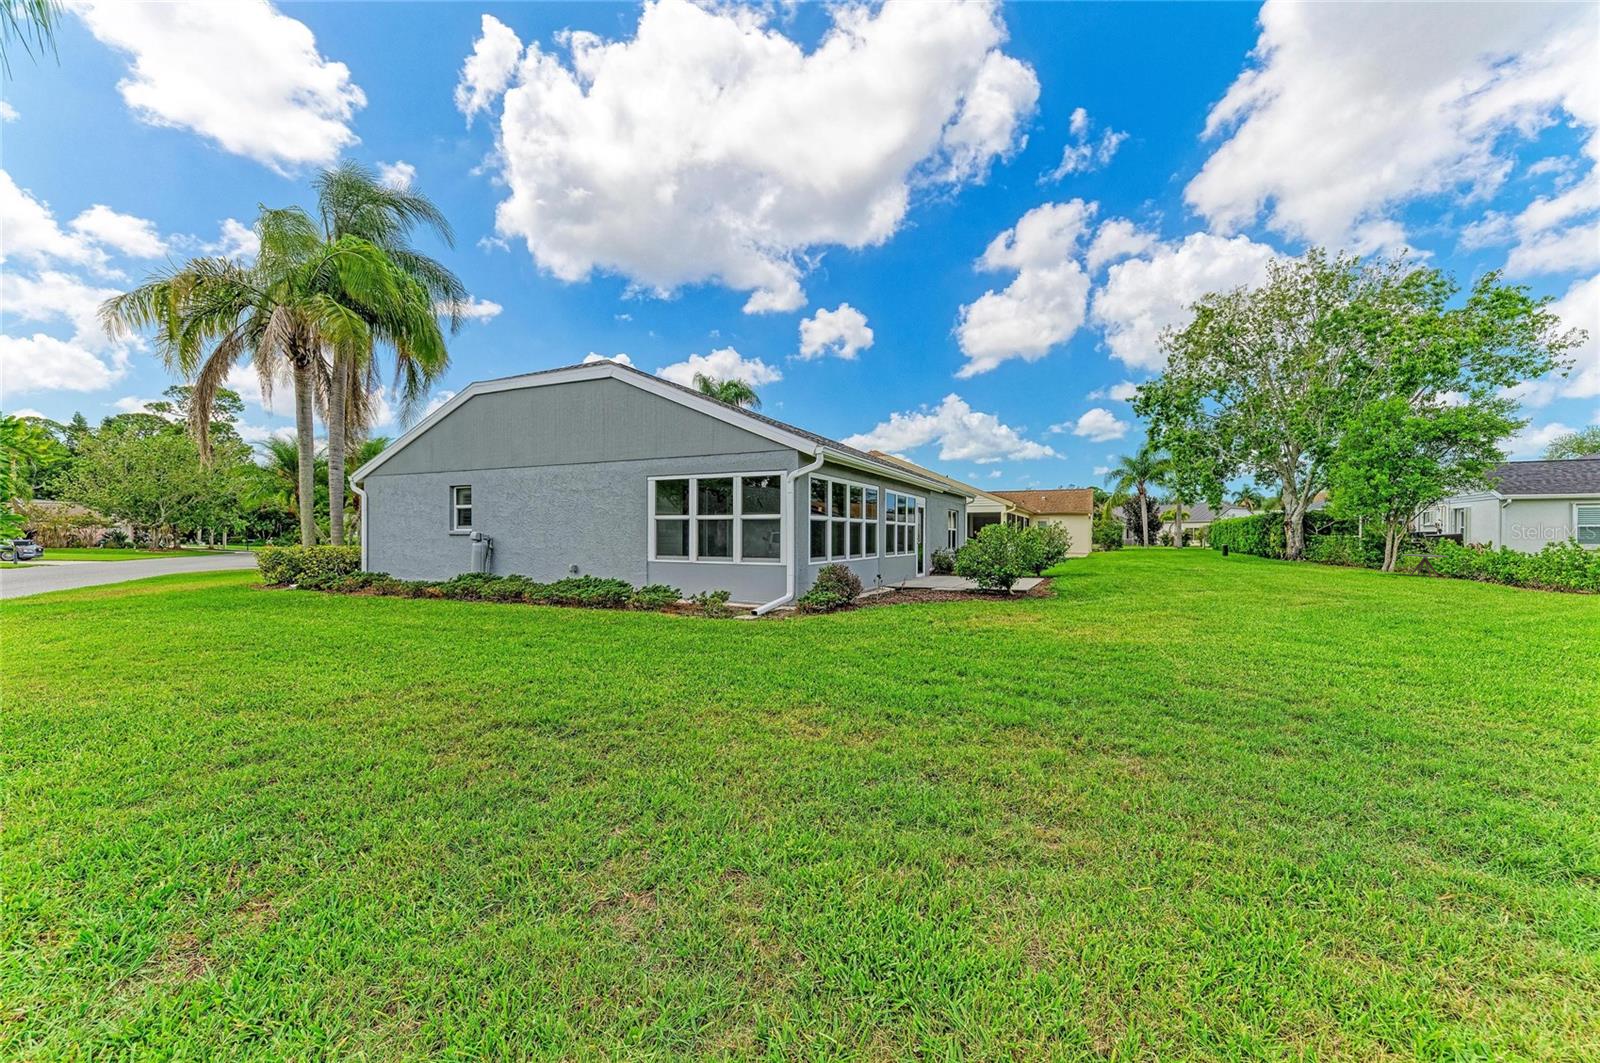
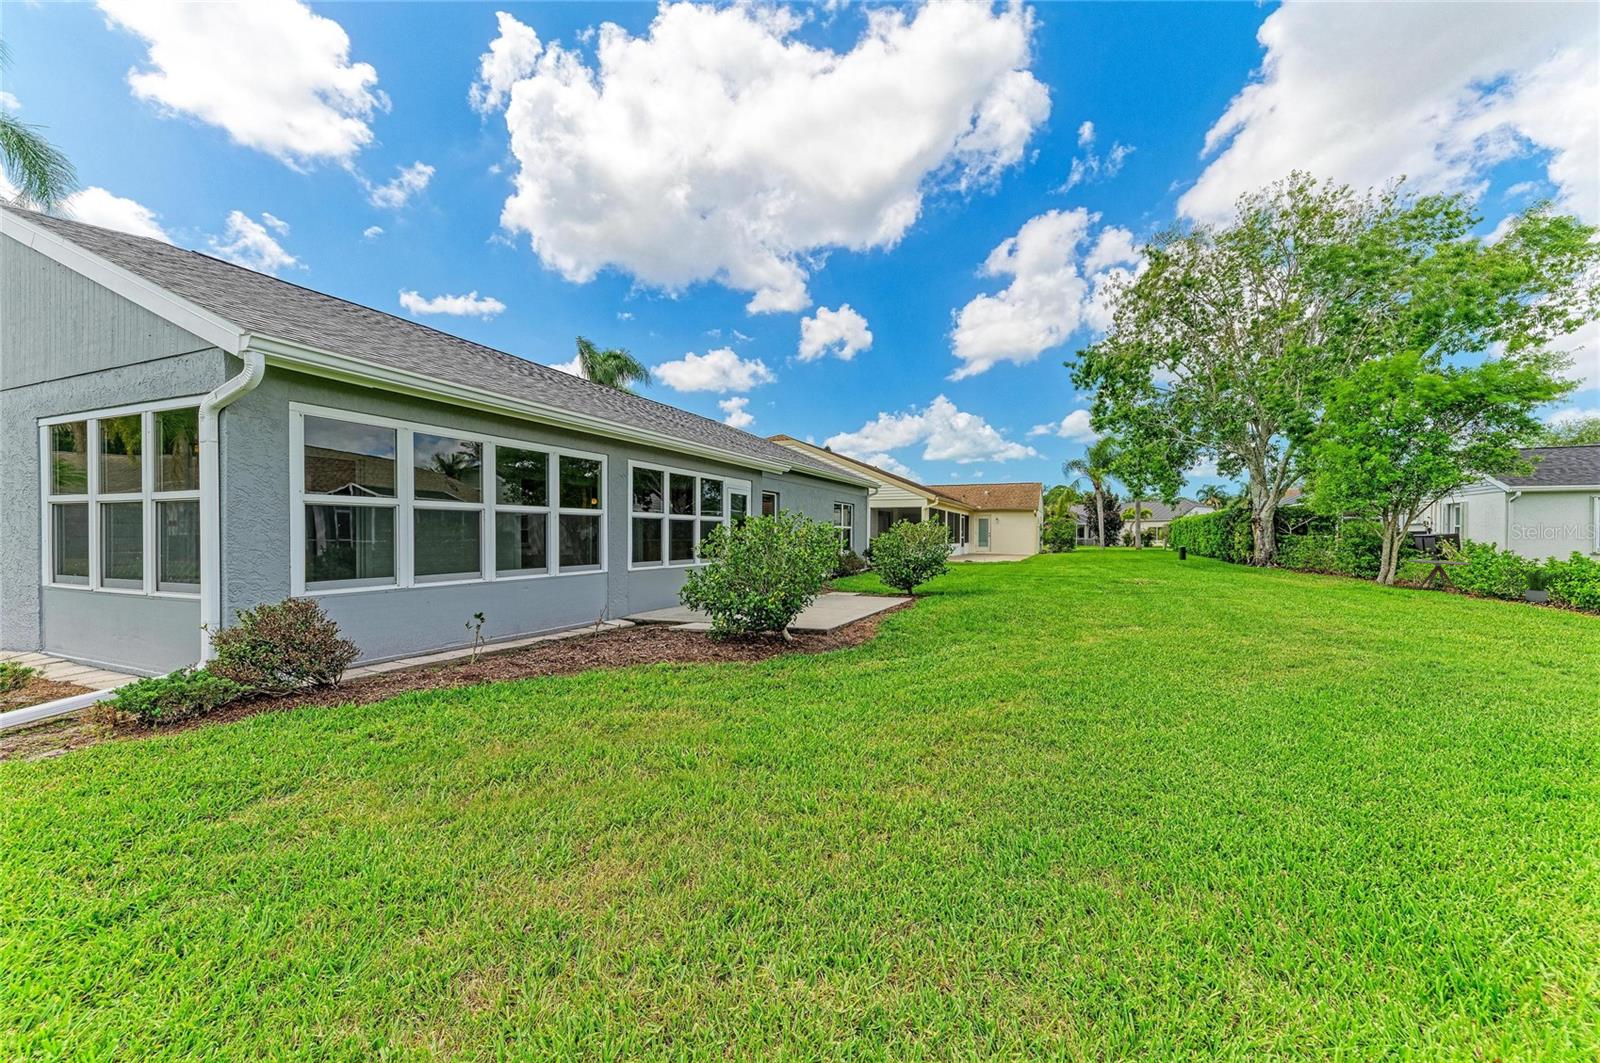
potted plant: none [1469,559,1514,583] -> present [1506,567,1570,602]

